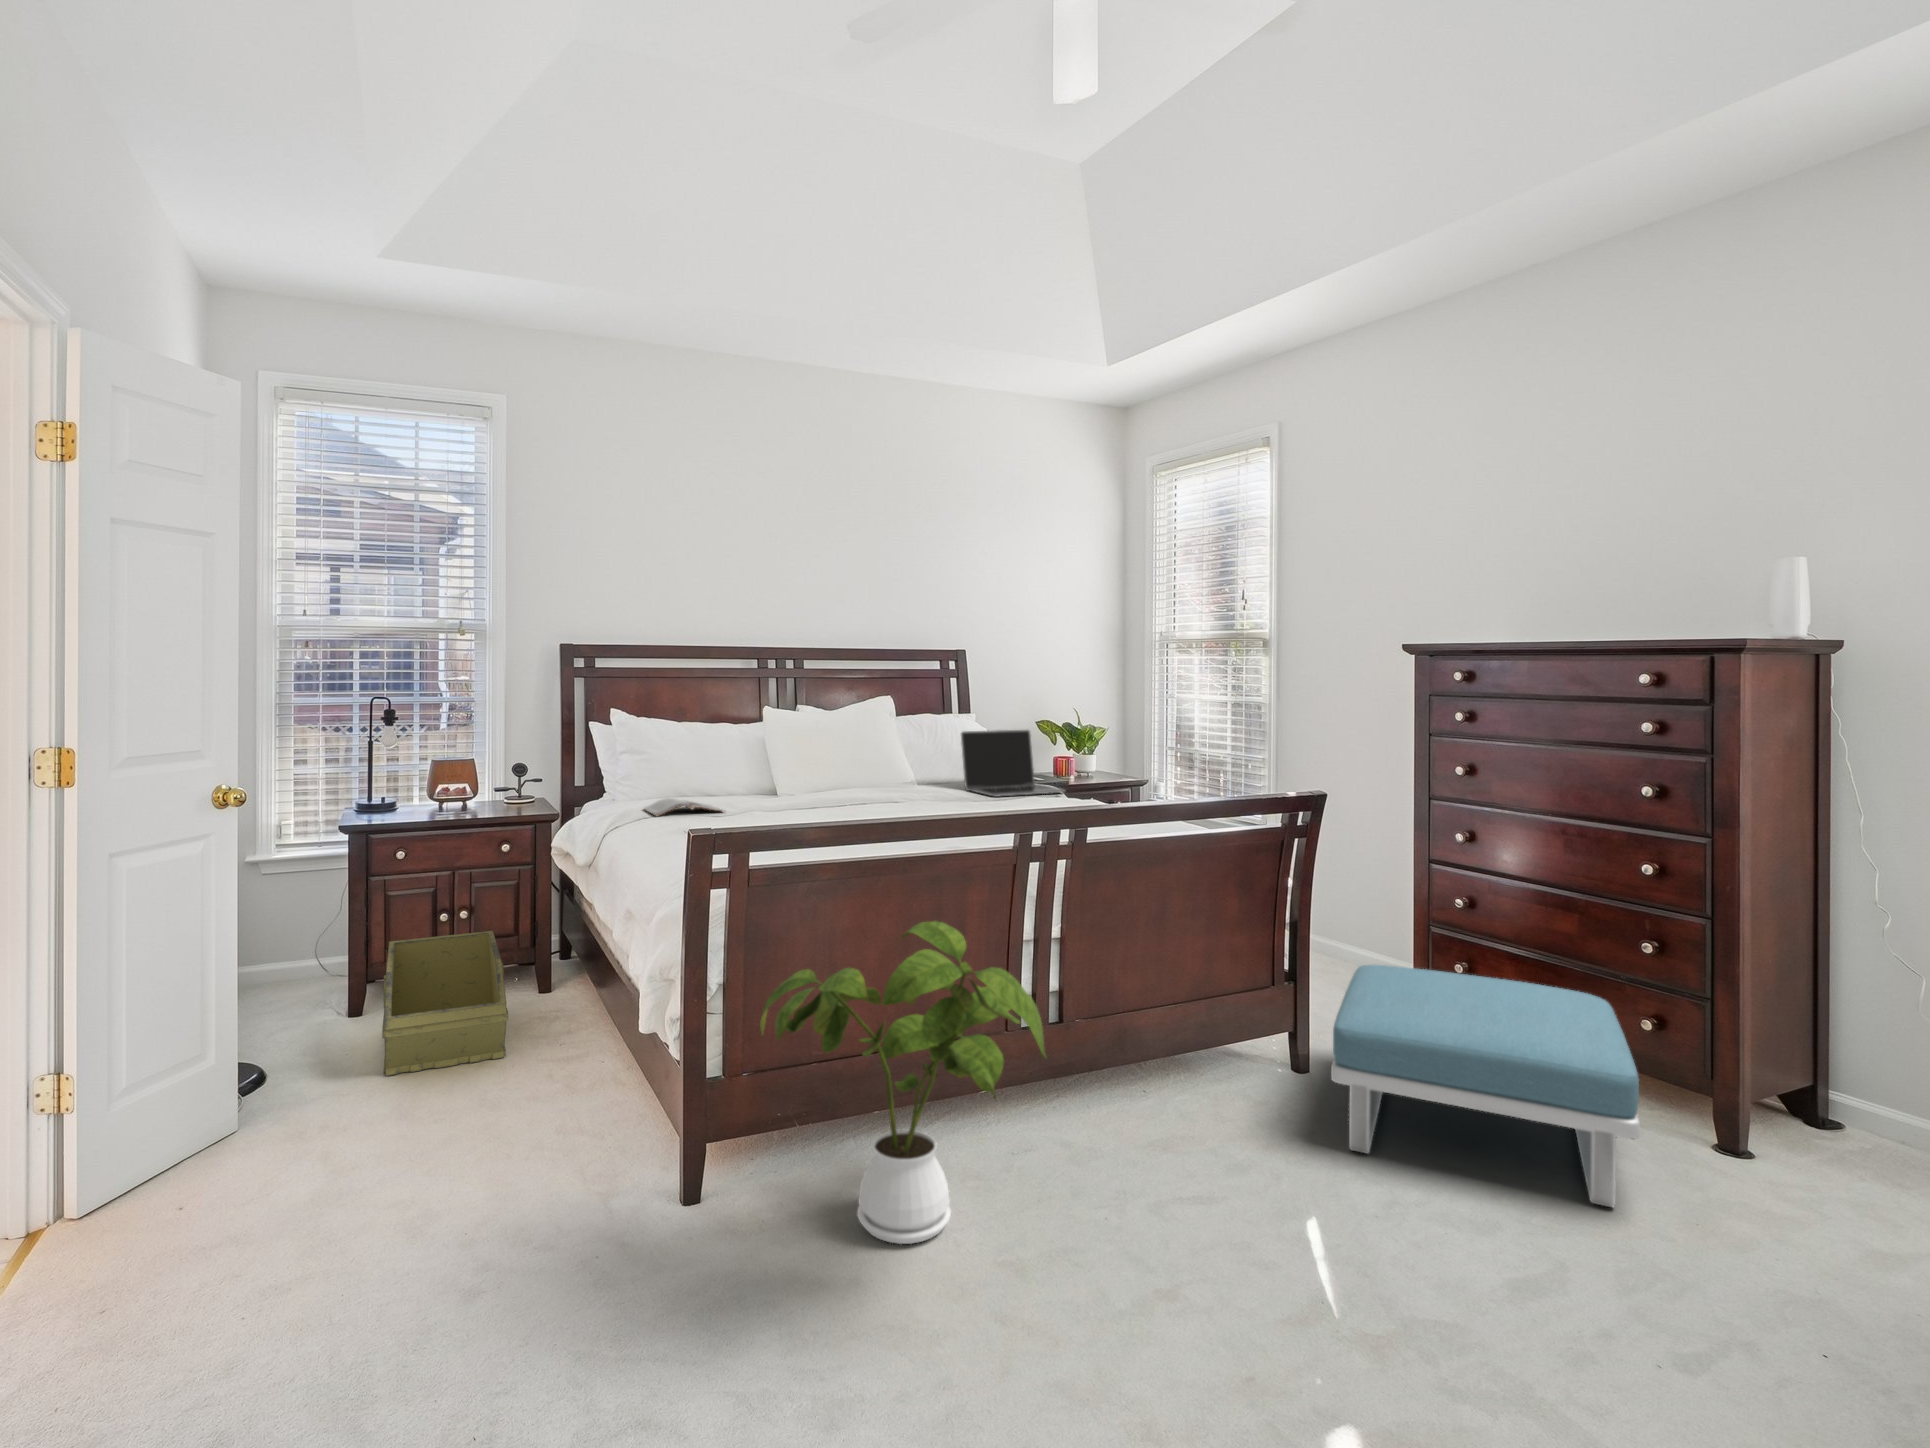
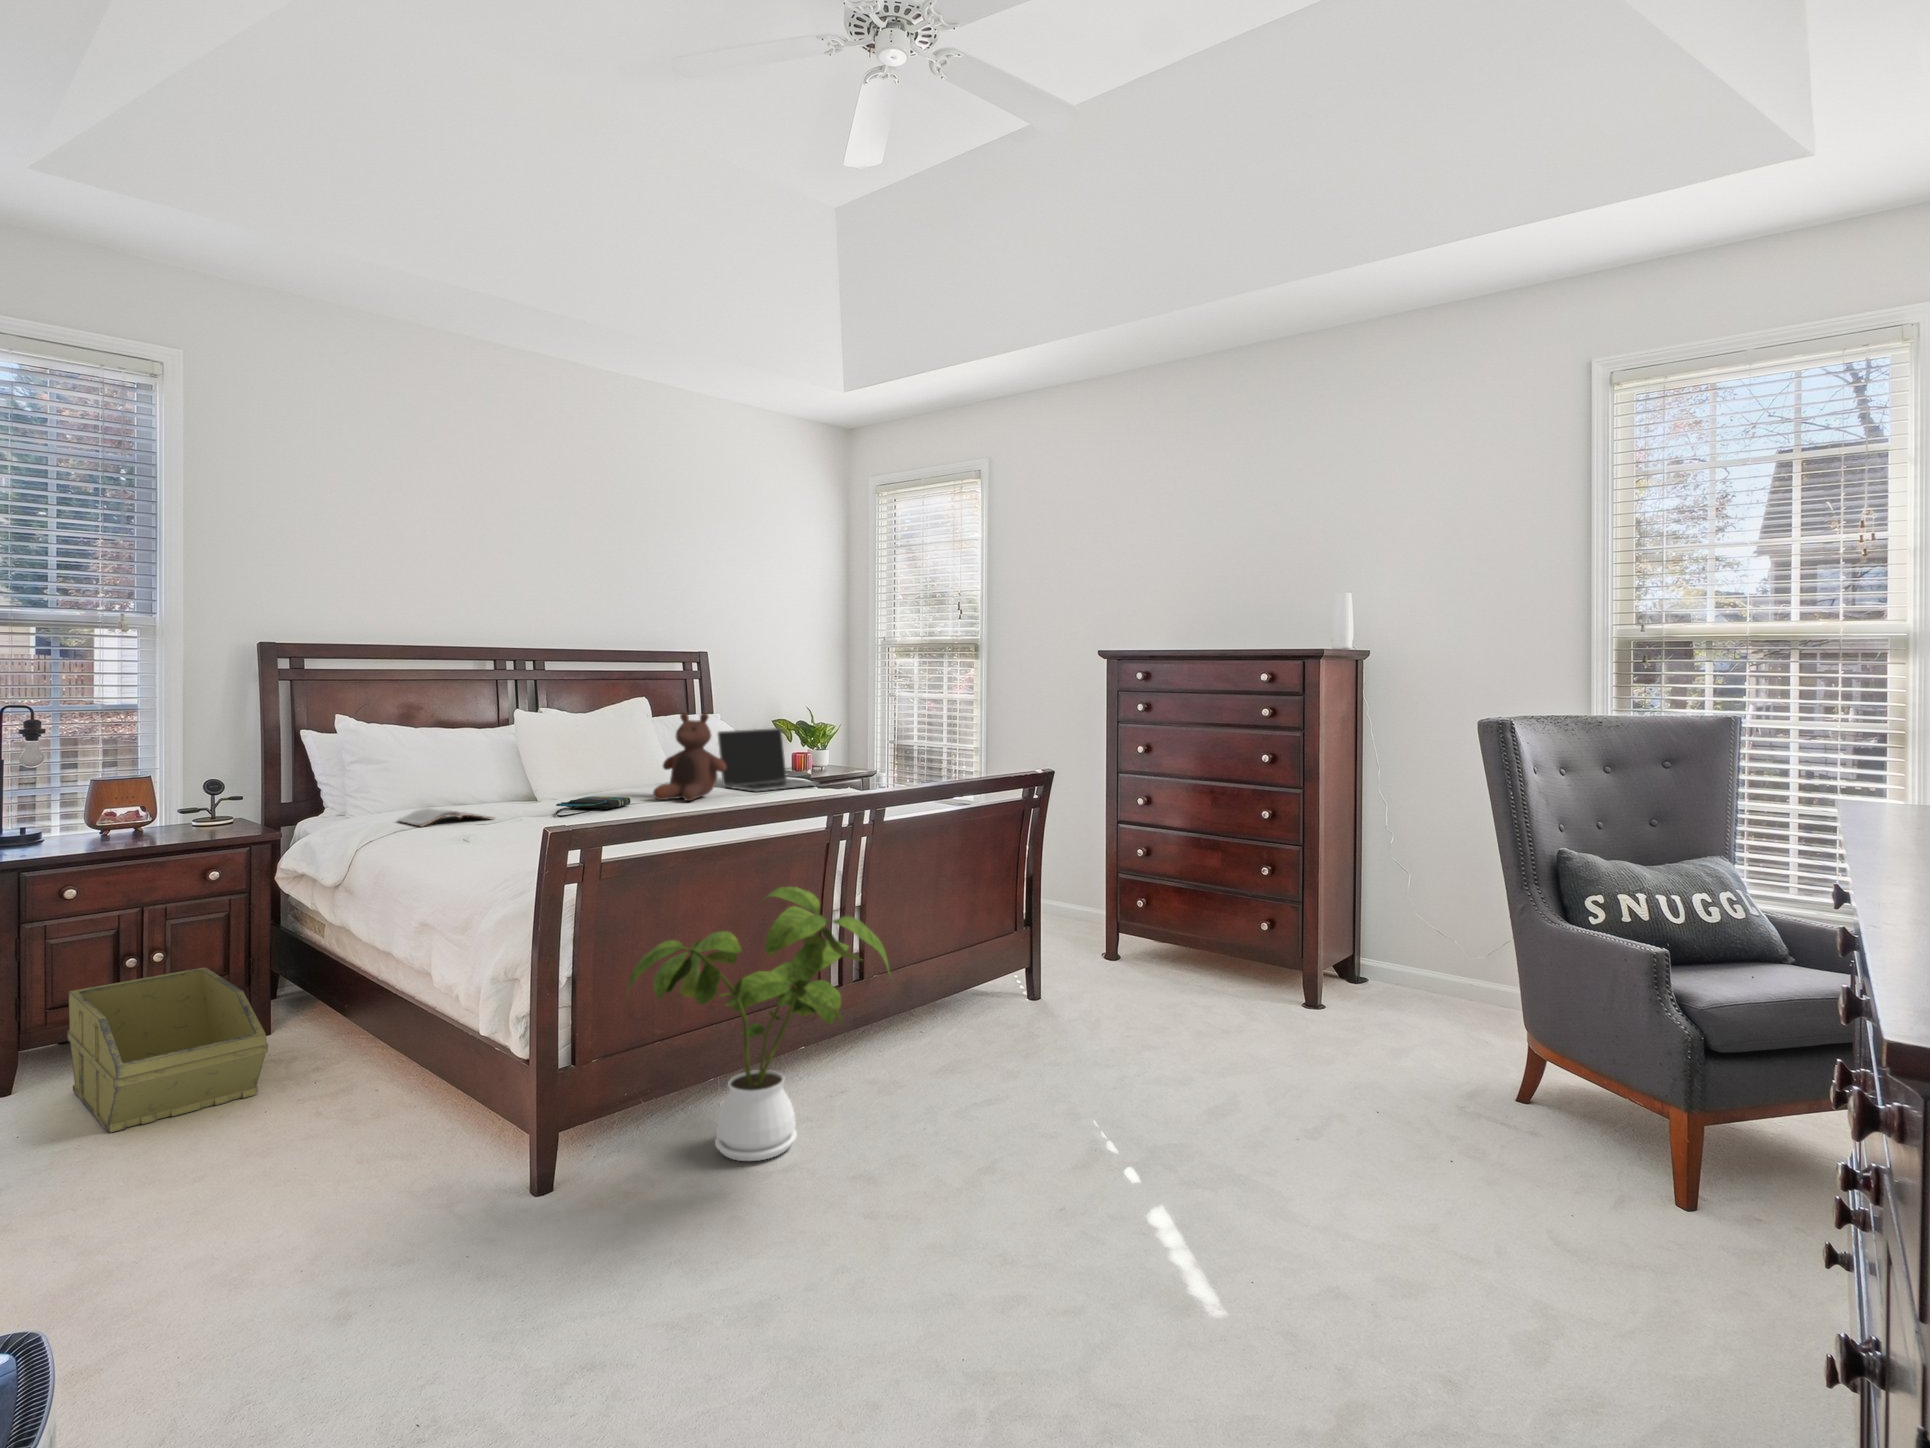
stuffed bear: none [885,711,958,804] -> present [653,713,726,801]
tote bag: none [780,794,859,814] -> present [556,796,630,817]
footstool: present [1331,965,1640,1207] -> none [1068,905,1265,1047]

